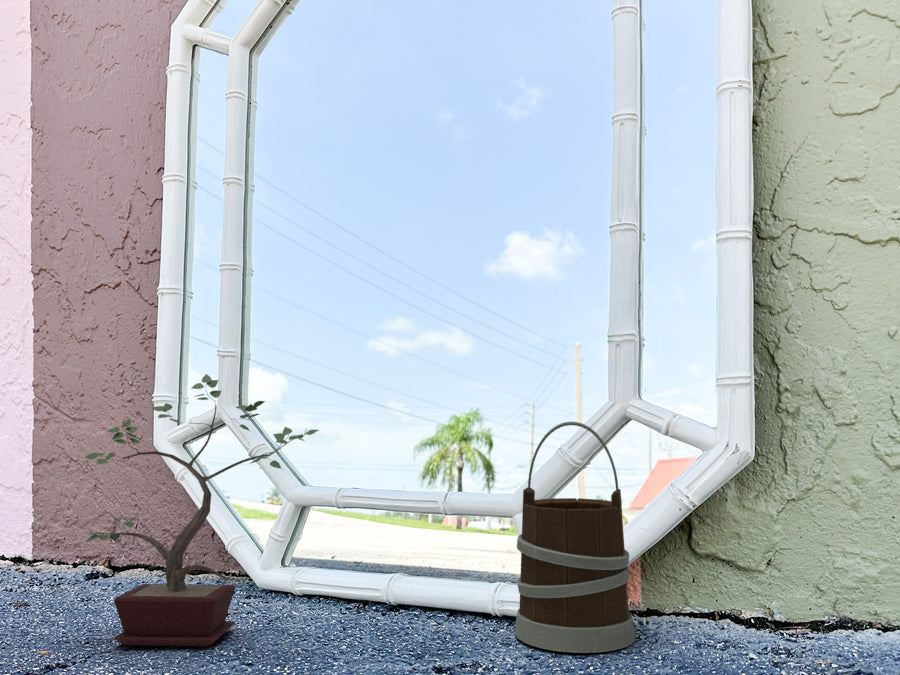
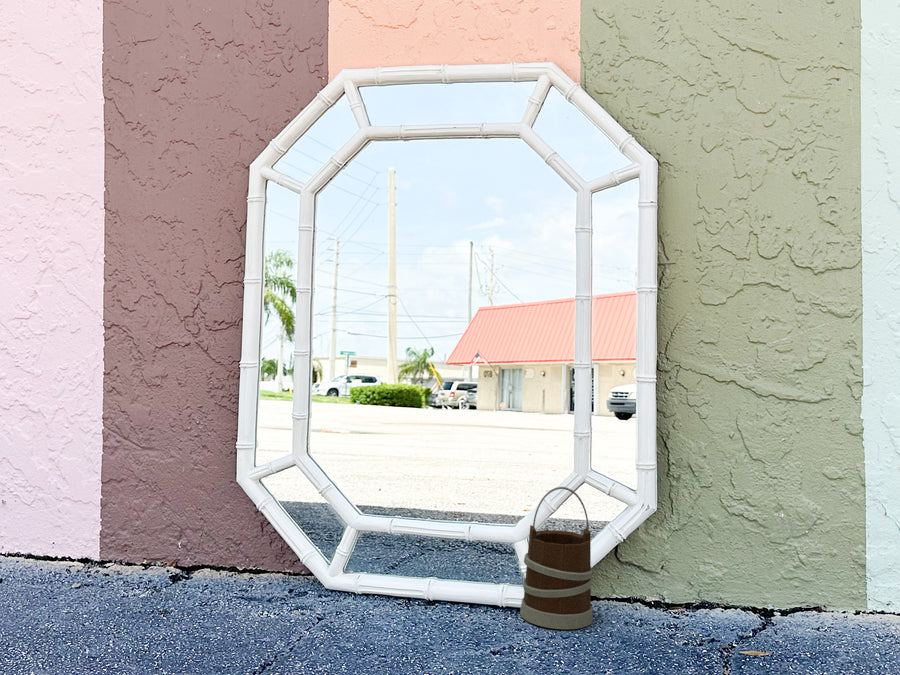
potted plant: present [85,374,319,646] -> none [246,448,418,635]

